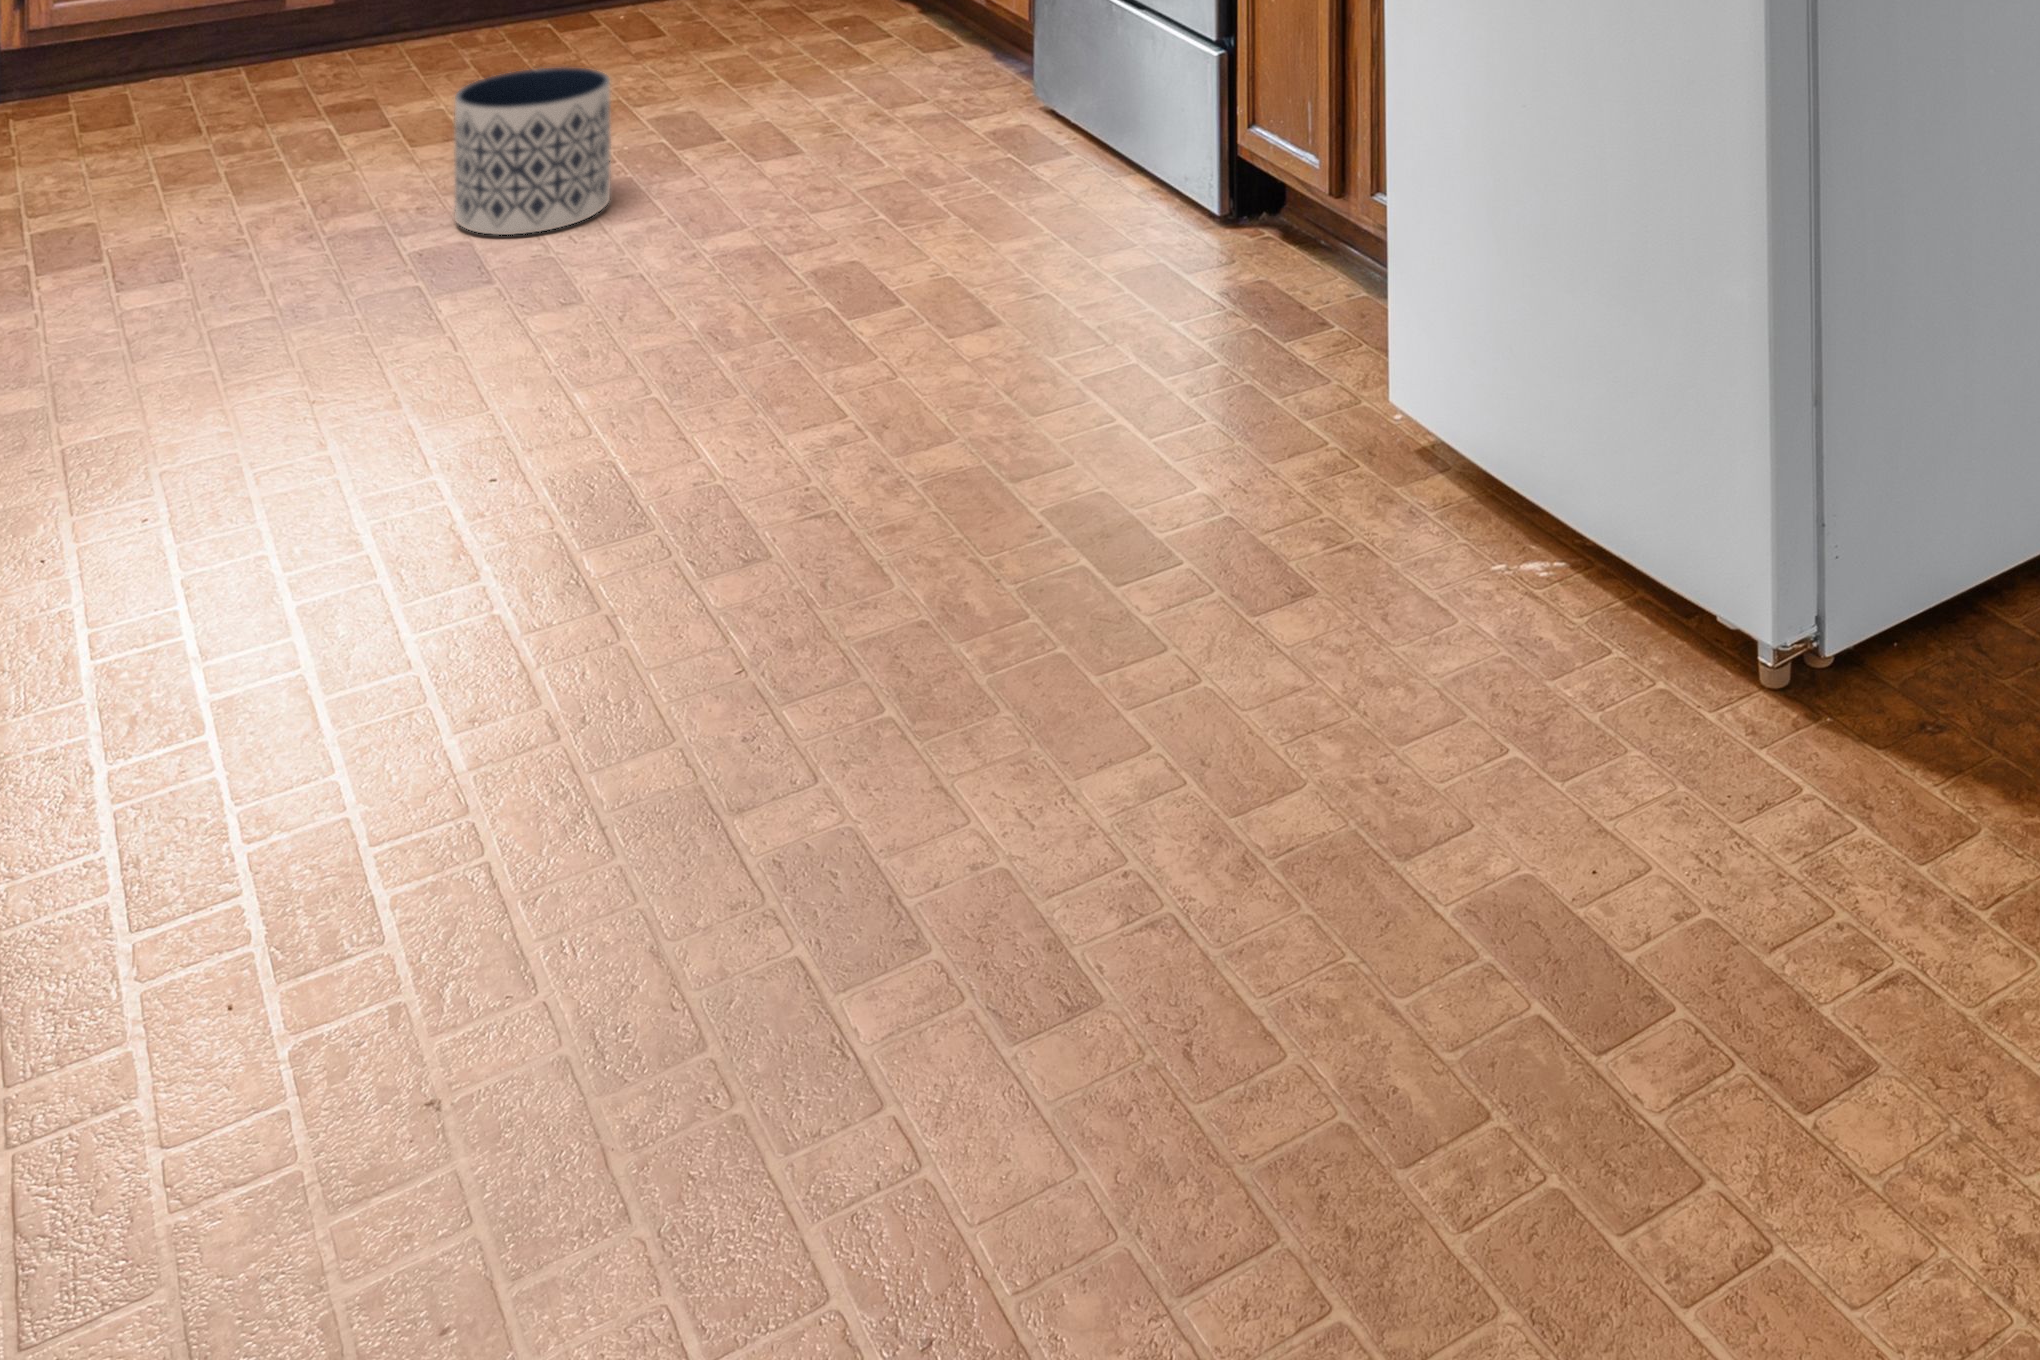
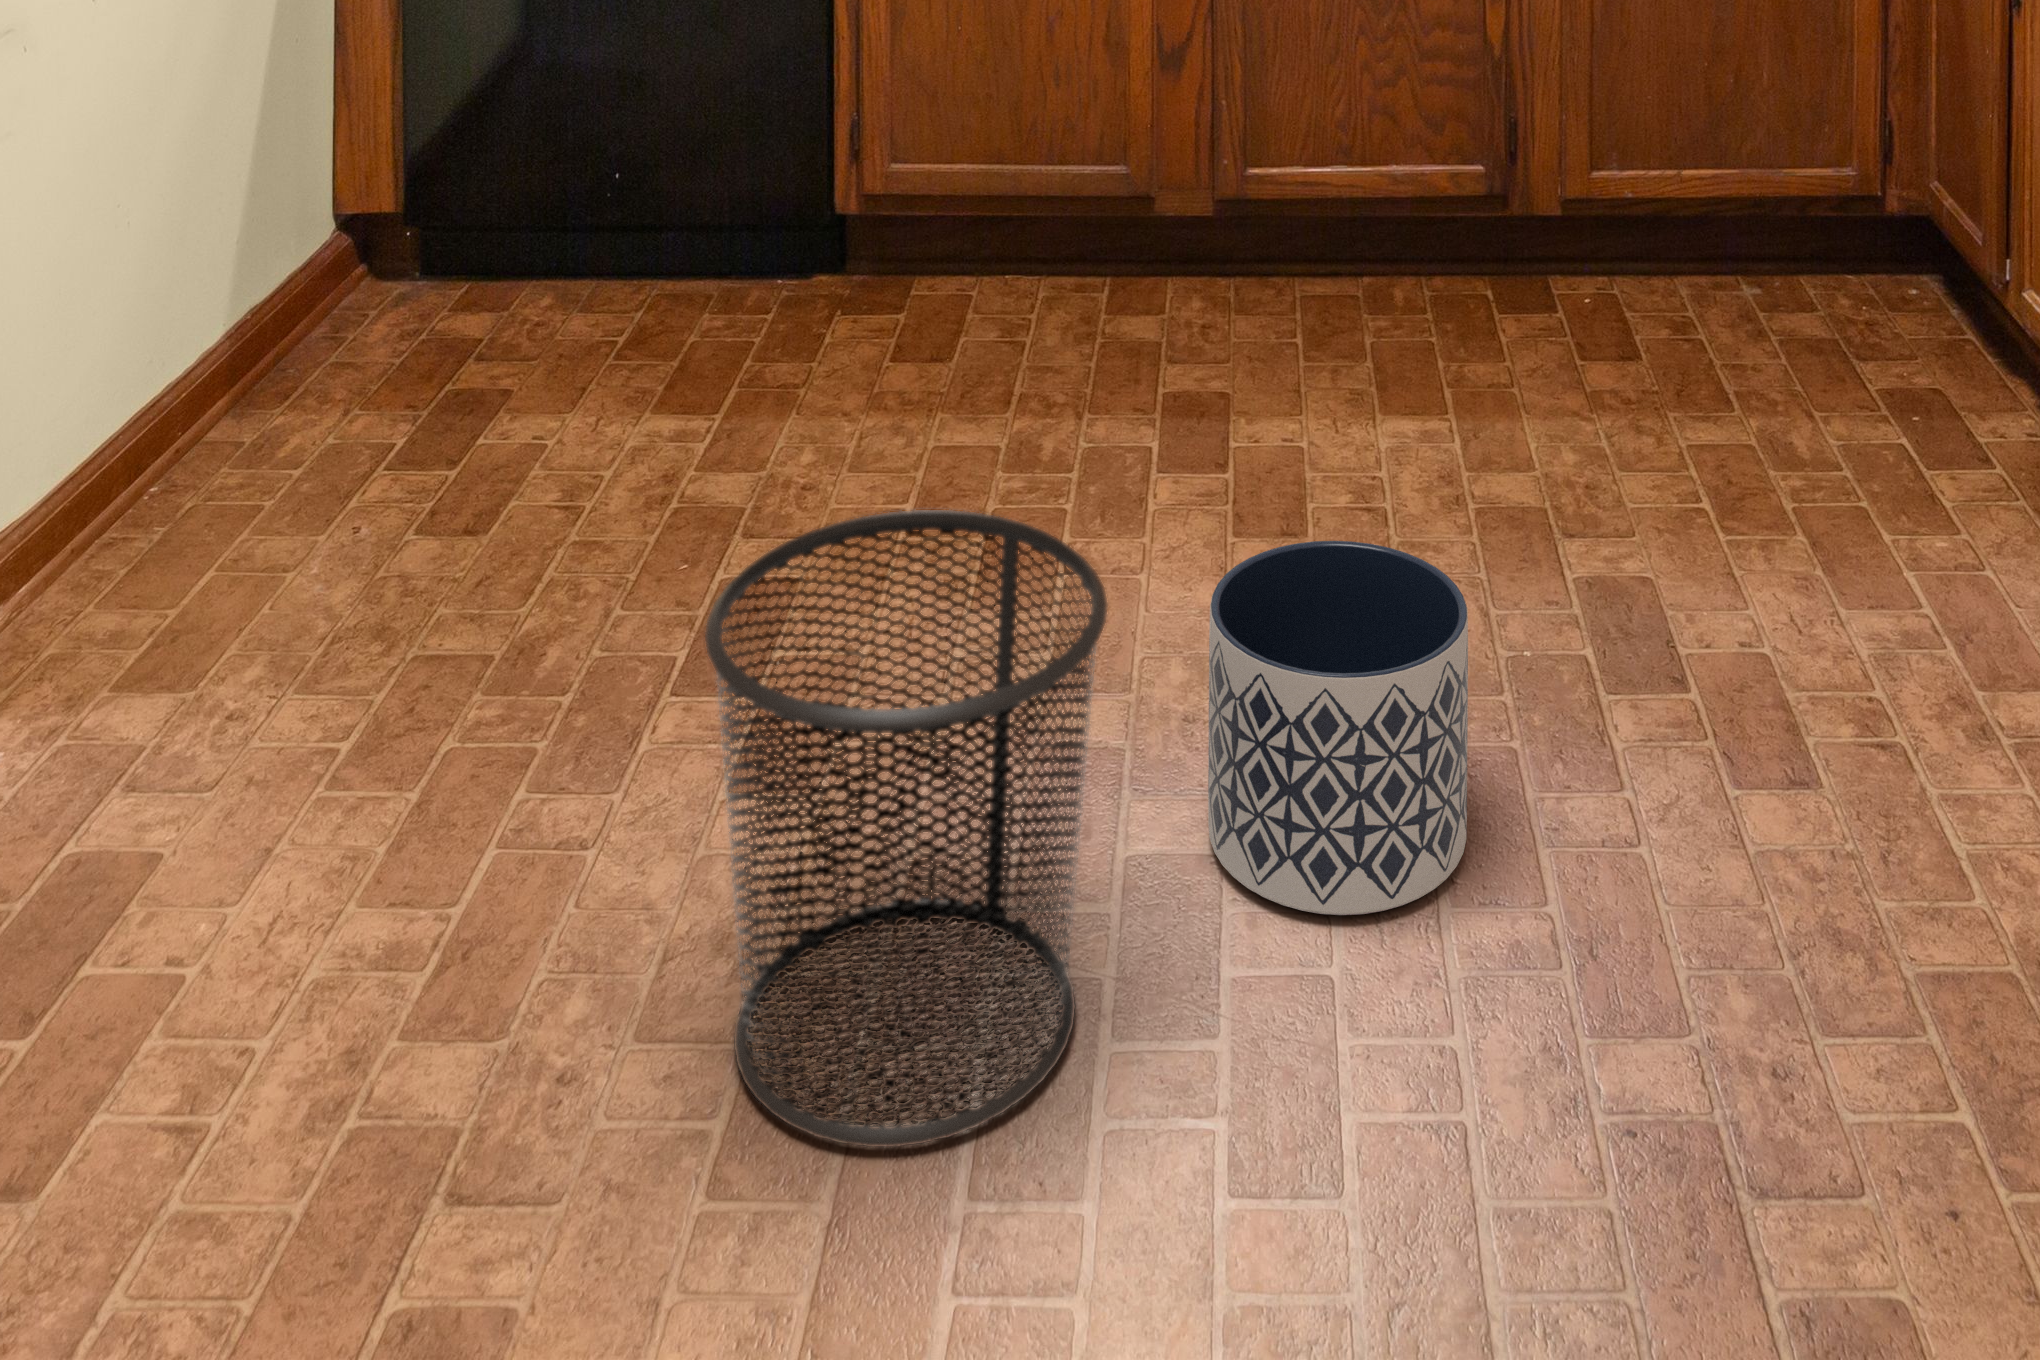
waste bin: none [183,53,428,339] -> present [705,510,1107,1147]

